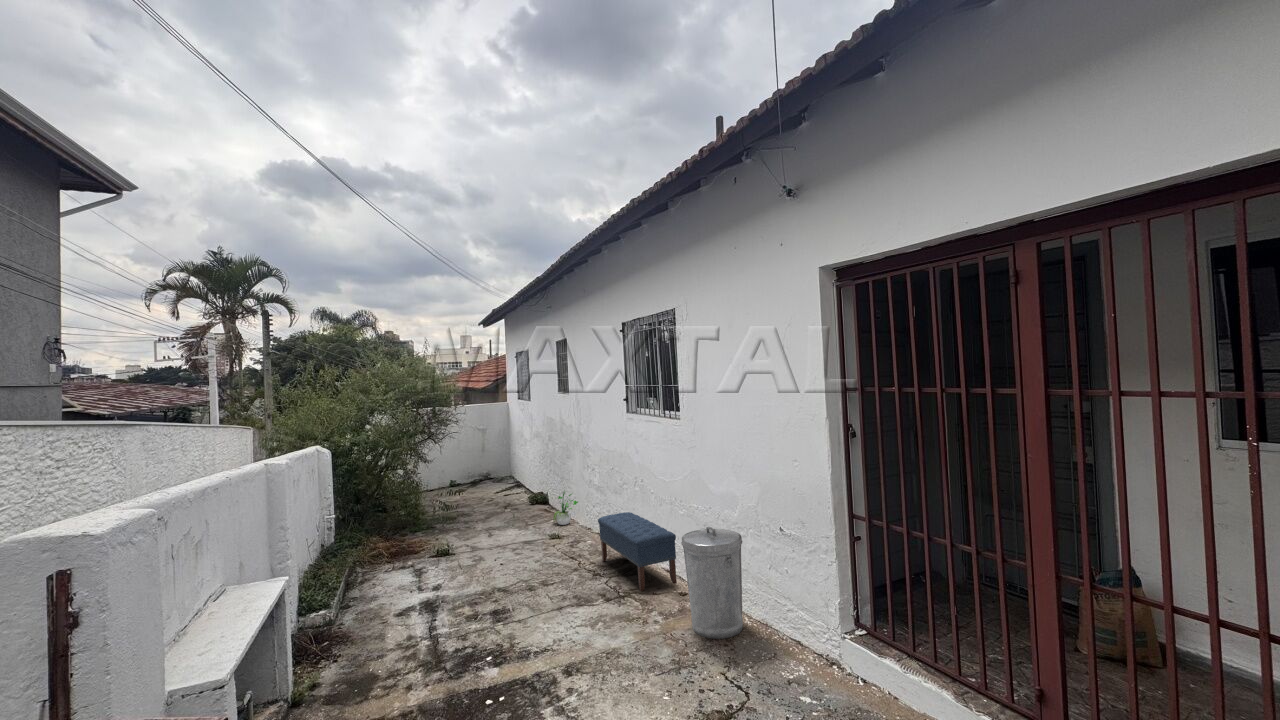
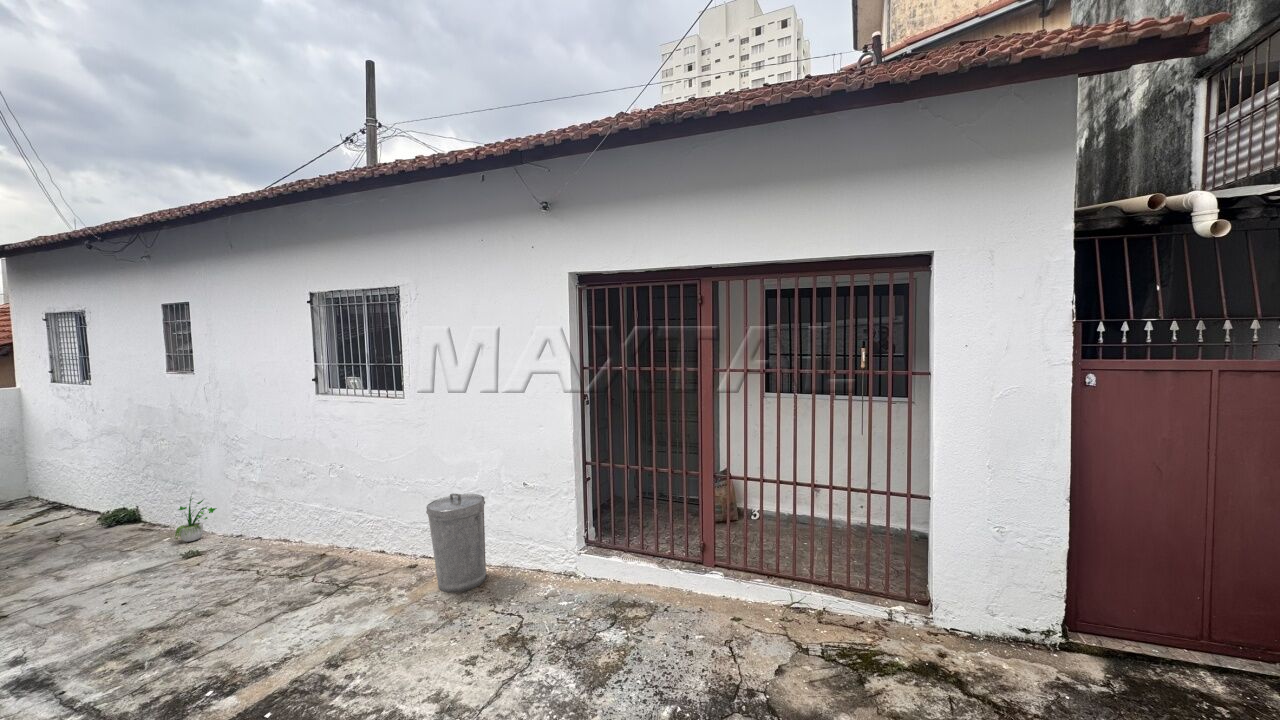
bench: present [598,512,677,591] -> none [283,503,398,577]

